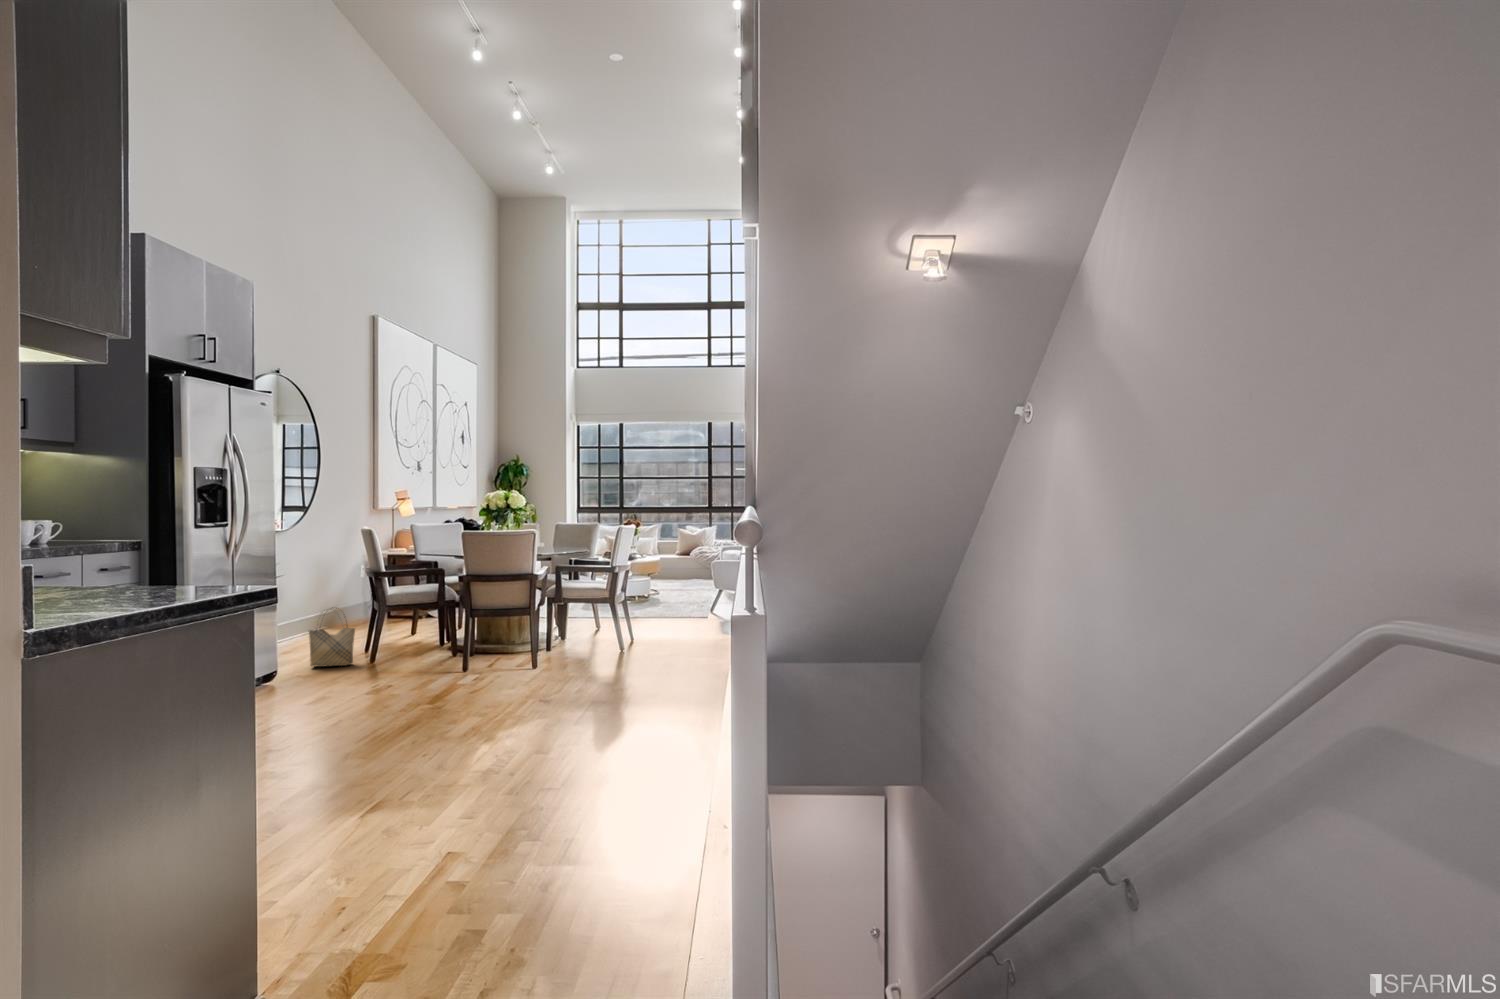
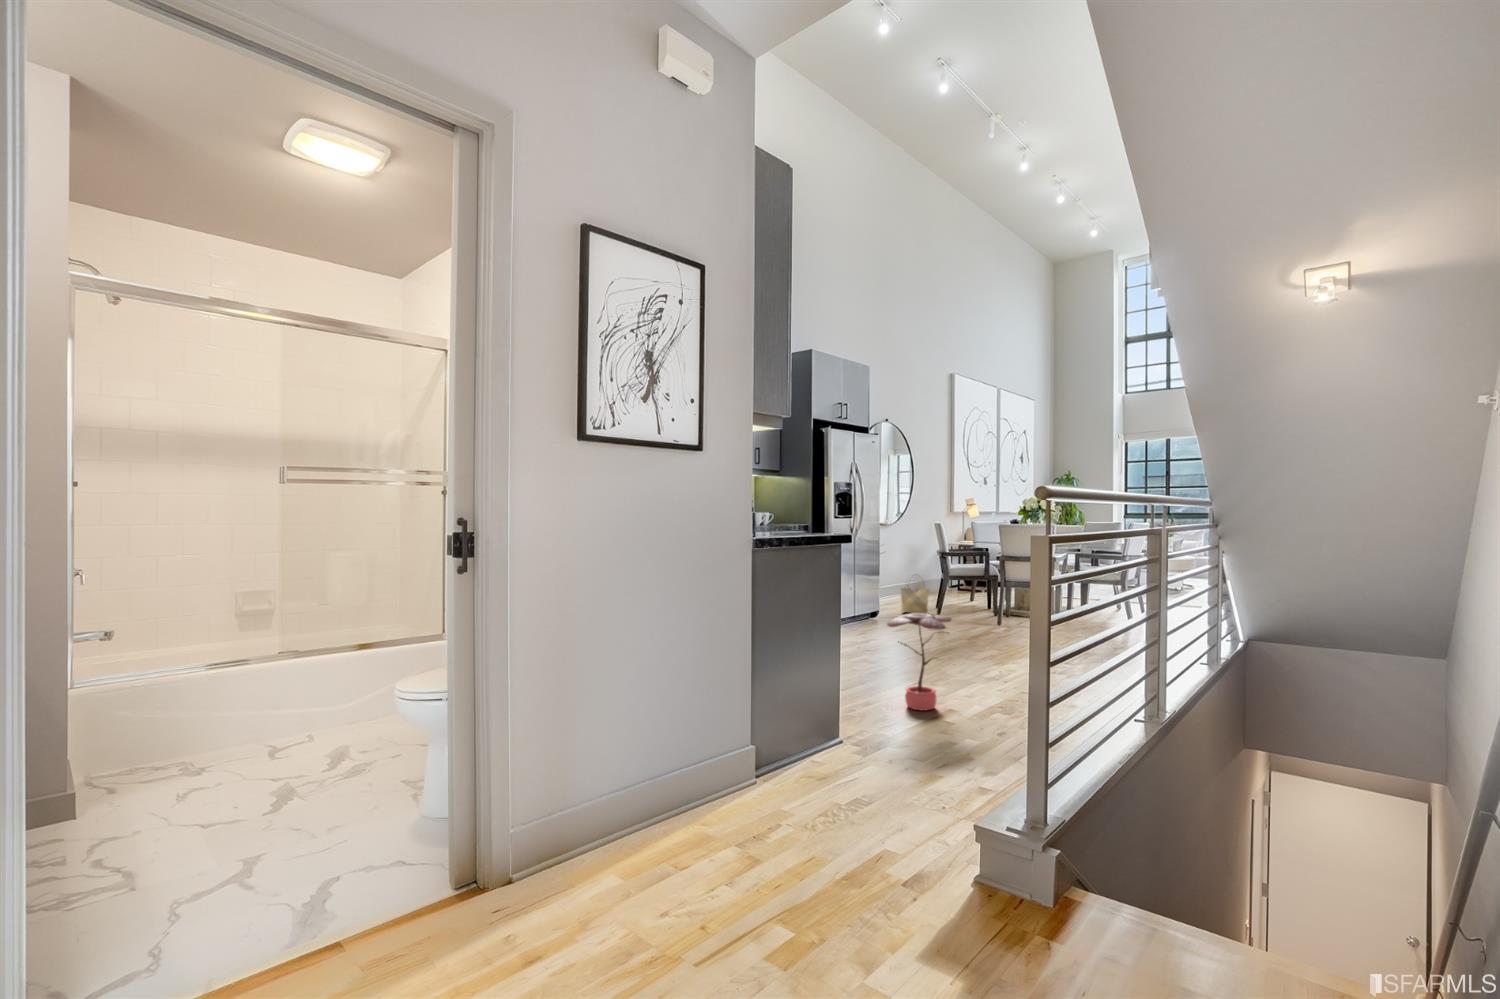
potted plant: none [340,685,447,851] -> present [887,613,951,711]

